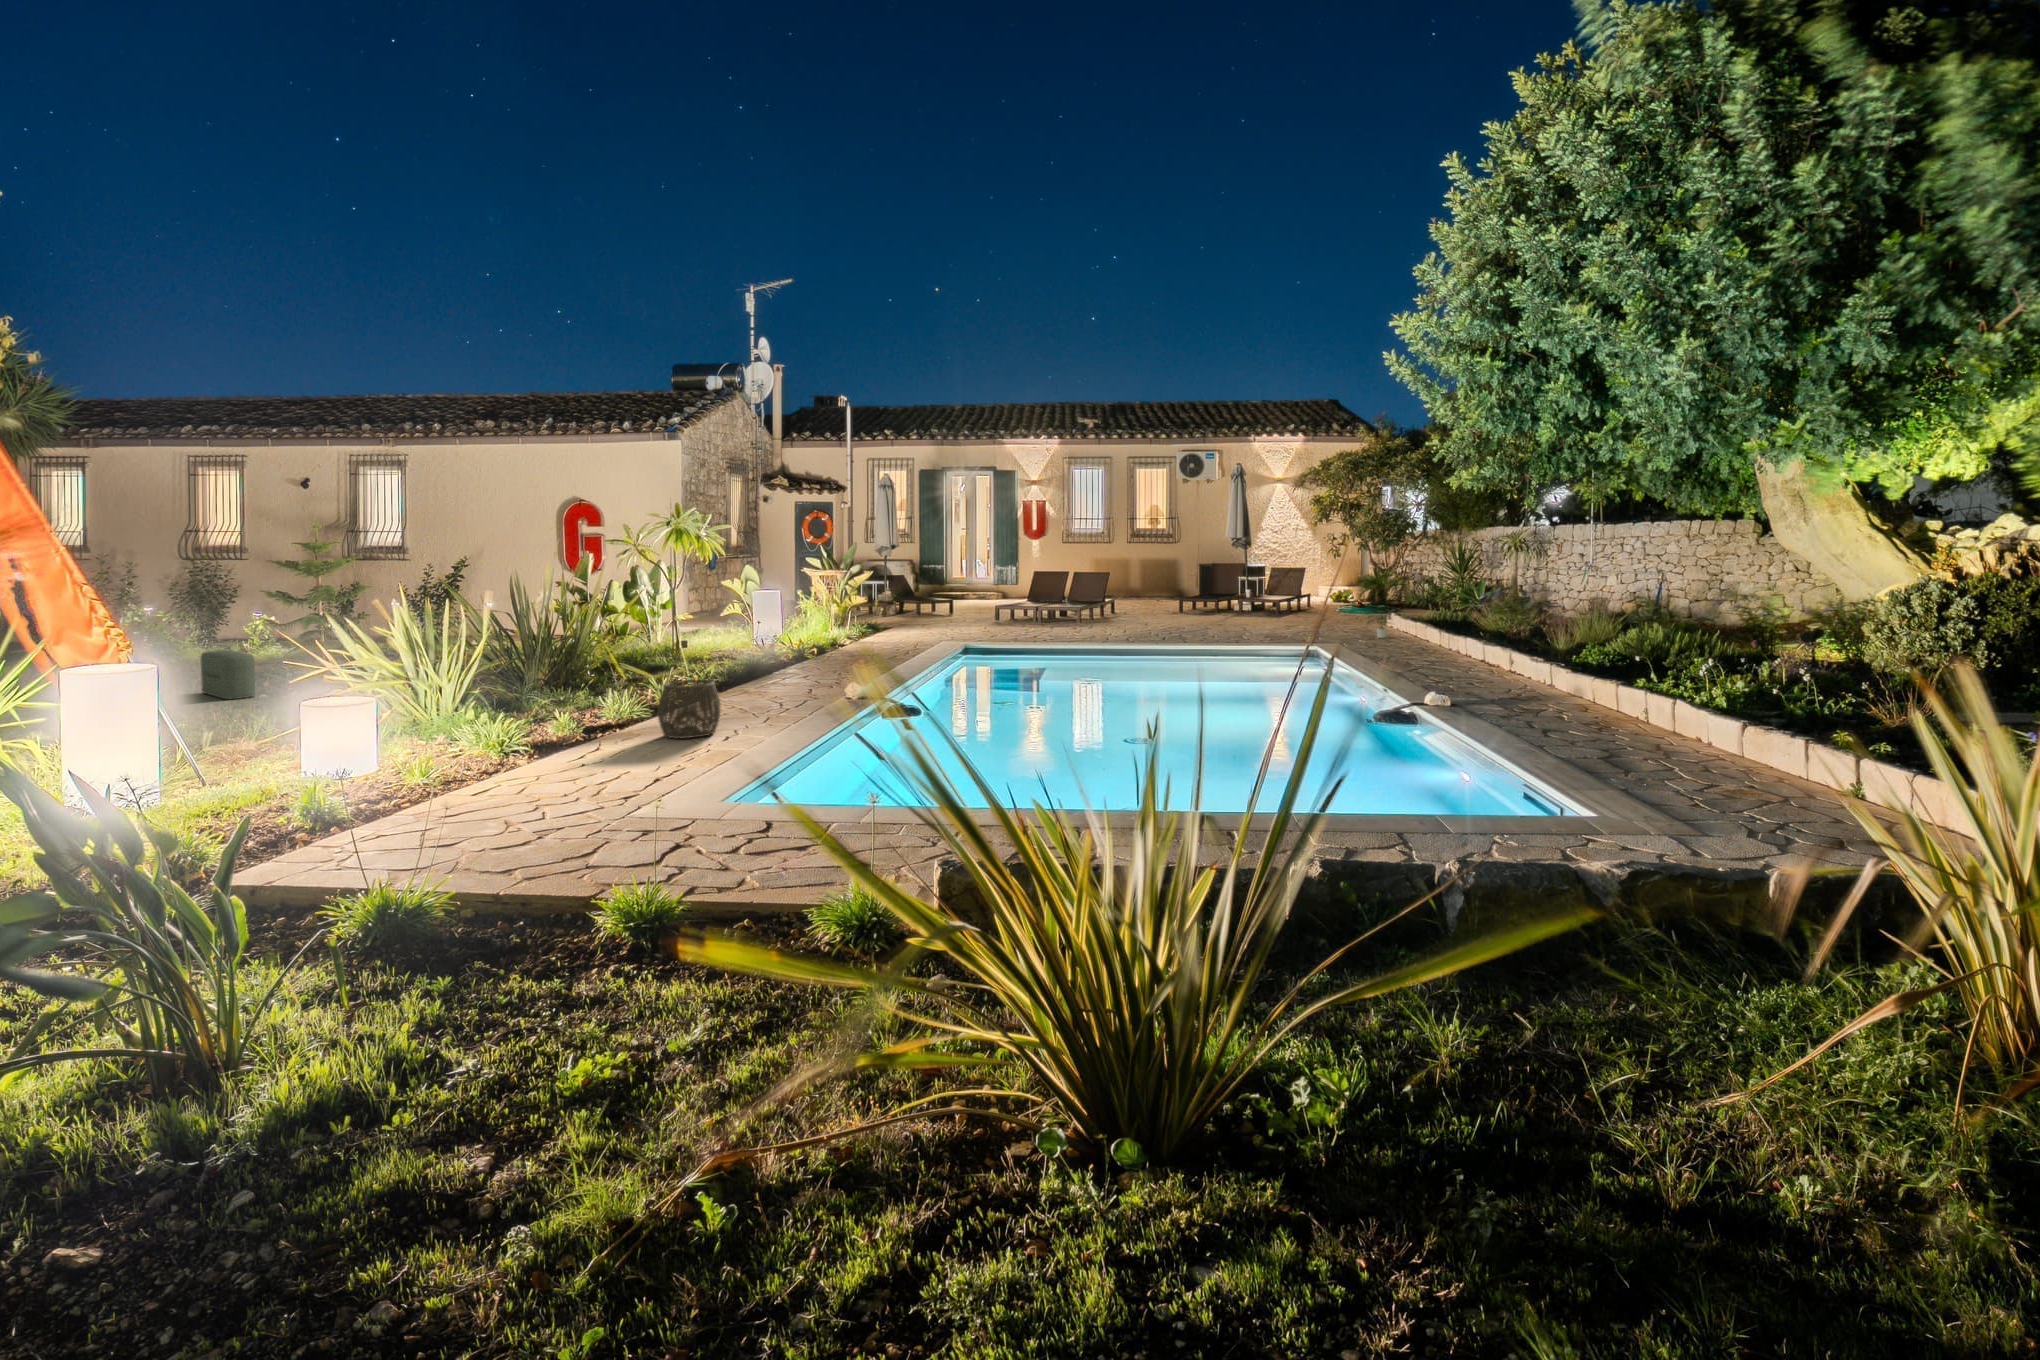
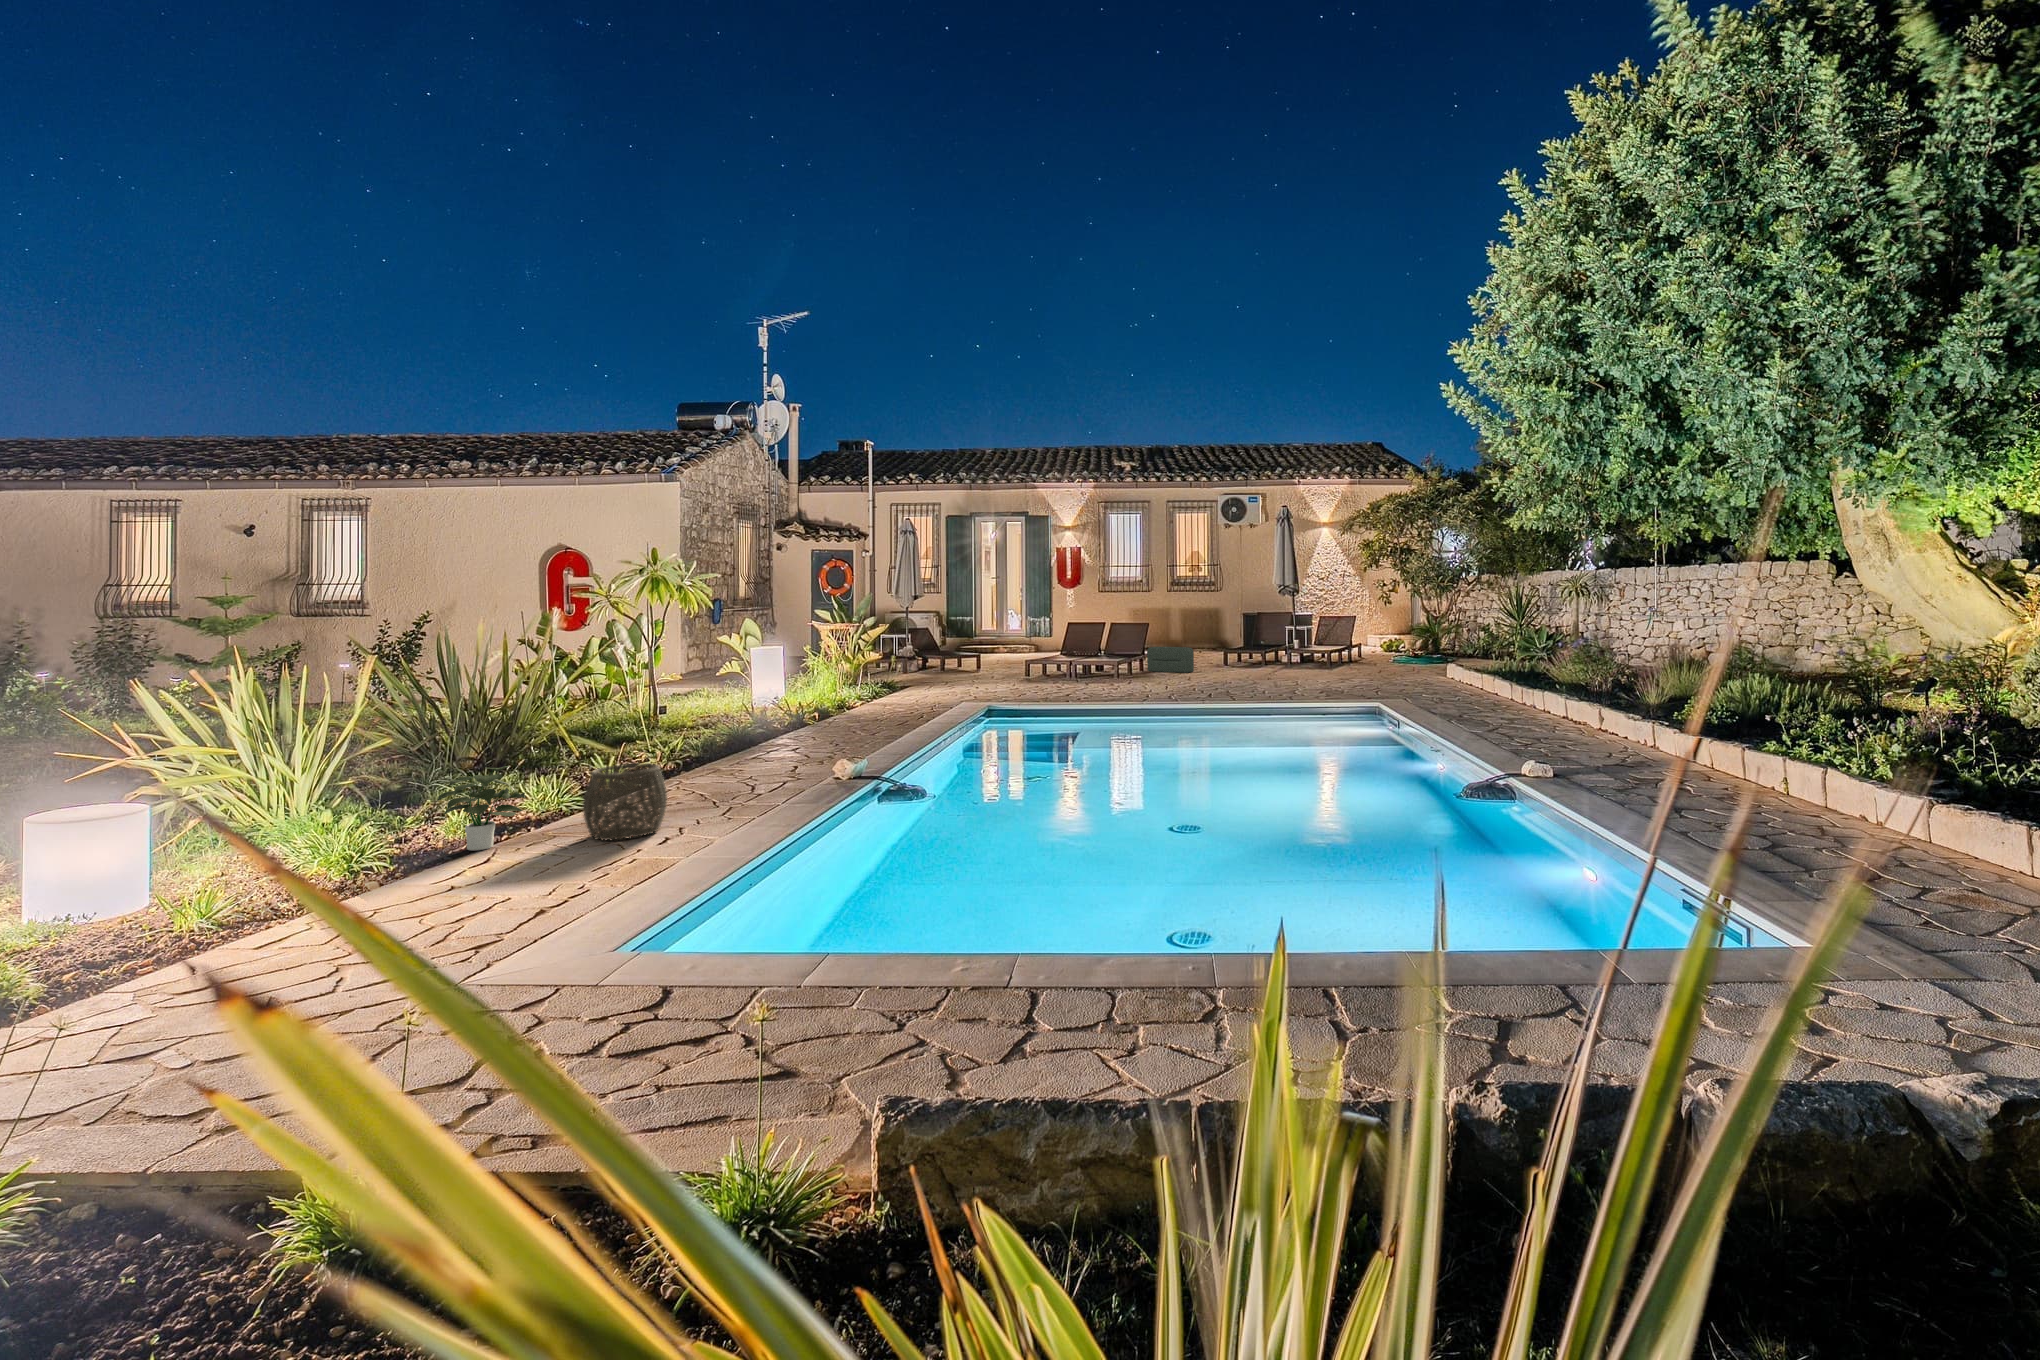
potted plant: present [1368,610,1392,638] -> present [436,766,525,851]
pouf: present [201,650,255,699] -> present [1147,647,1194,673]

